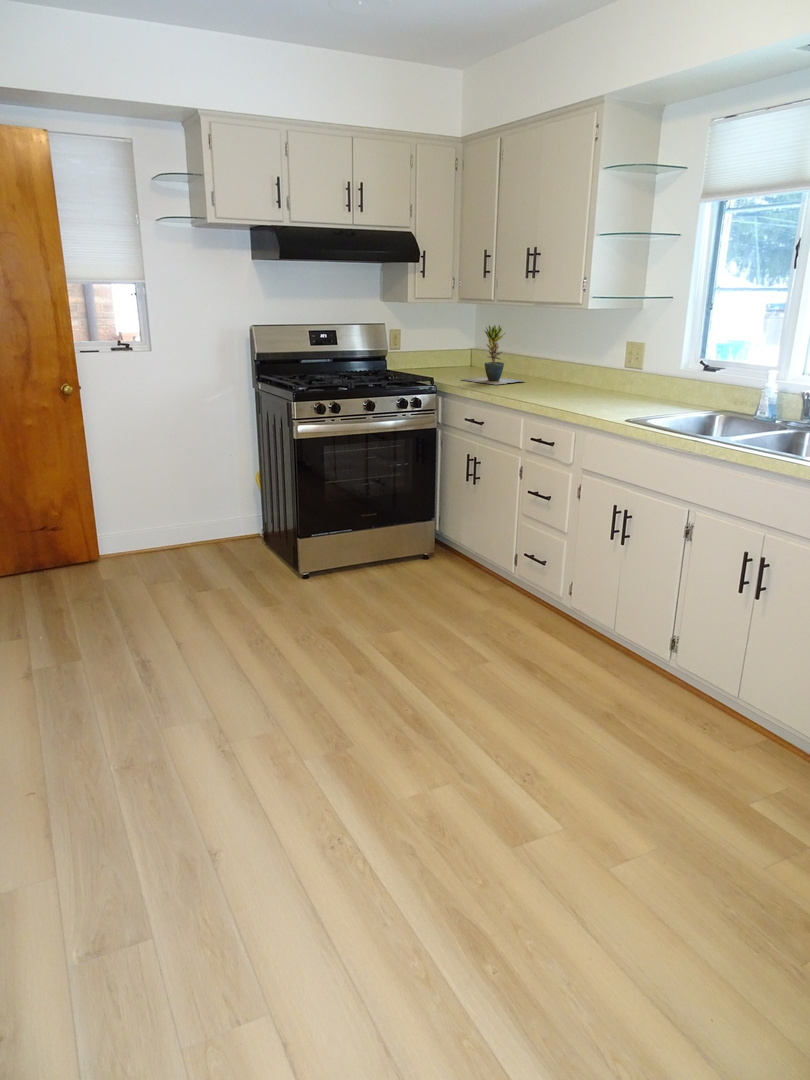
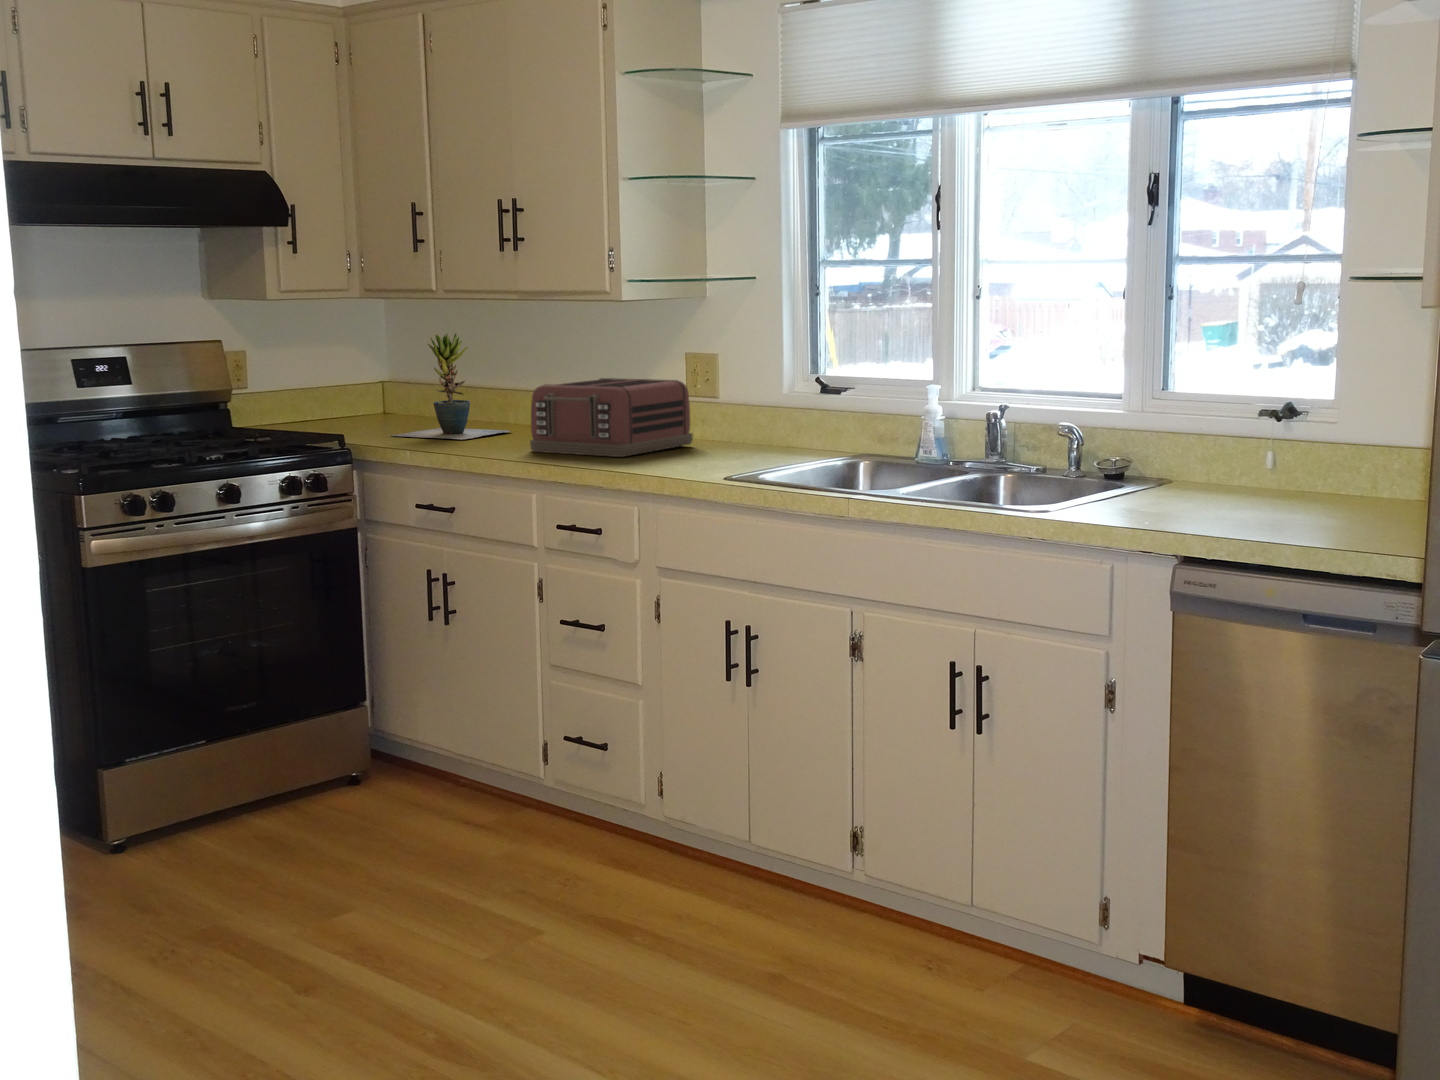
toaster: none [526,355,622,402] -> present [530,378,693,457]

